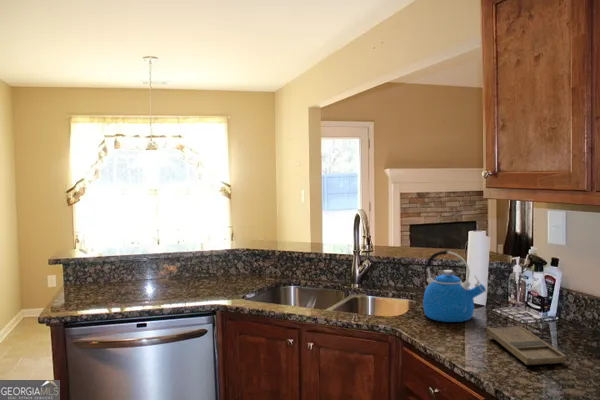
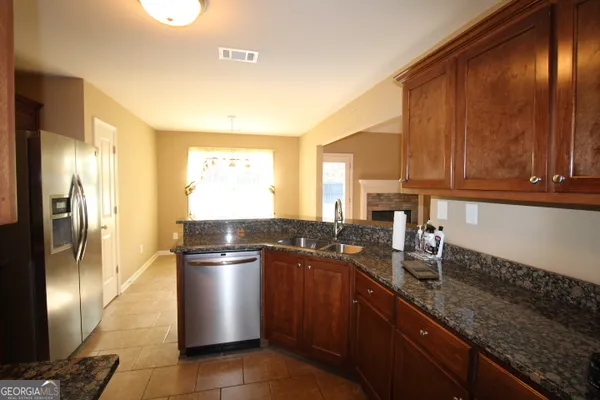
kettle: present [423,250,486,322] -> none [369,220,402,258]

